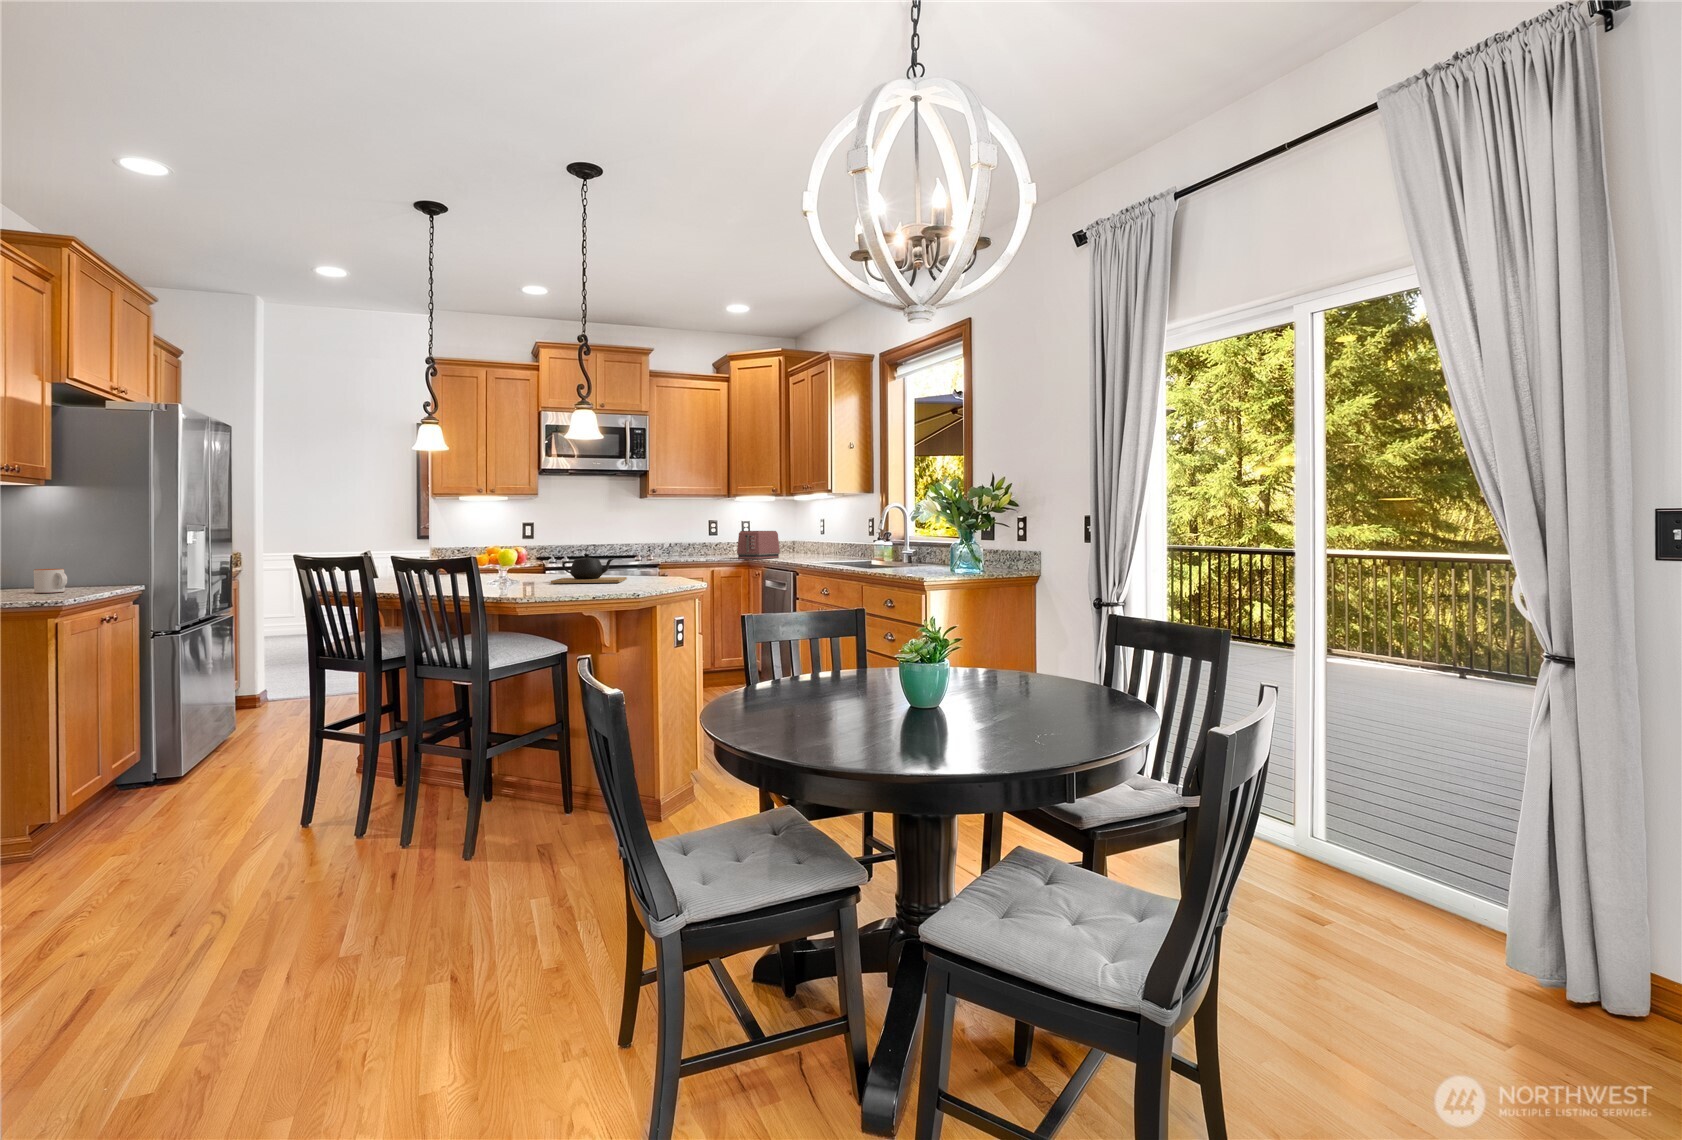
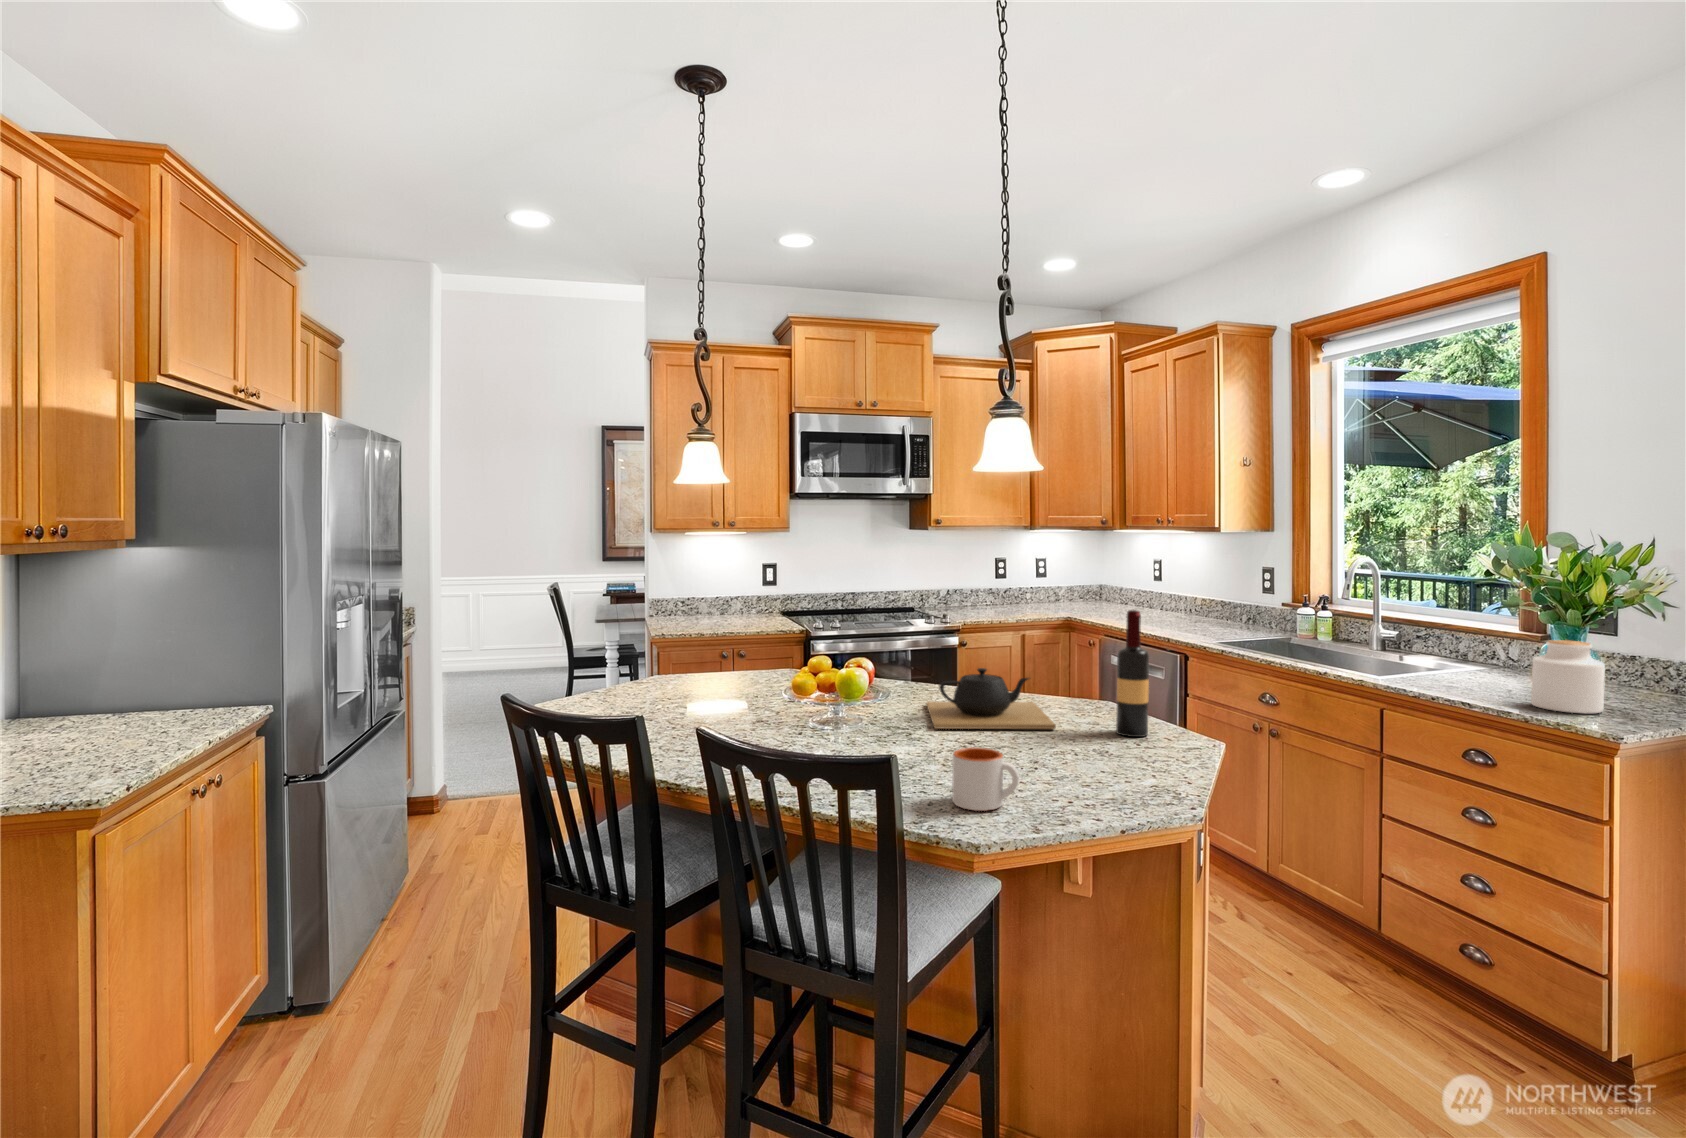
wine bottle: none [649,517,666,583] -> present [1116,610,1149,737]
toaster: present [737,531,780,559] -> none [1053,575,1106,618]
jar: none [903,539,934,576] -> present [1531,640,1605,713]
mug: present [33,569,68,593] -> present [952,748,1019,811]

